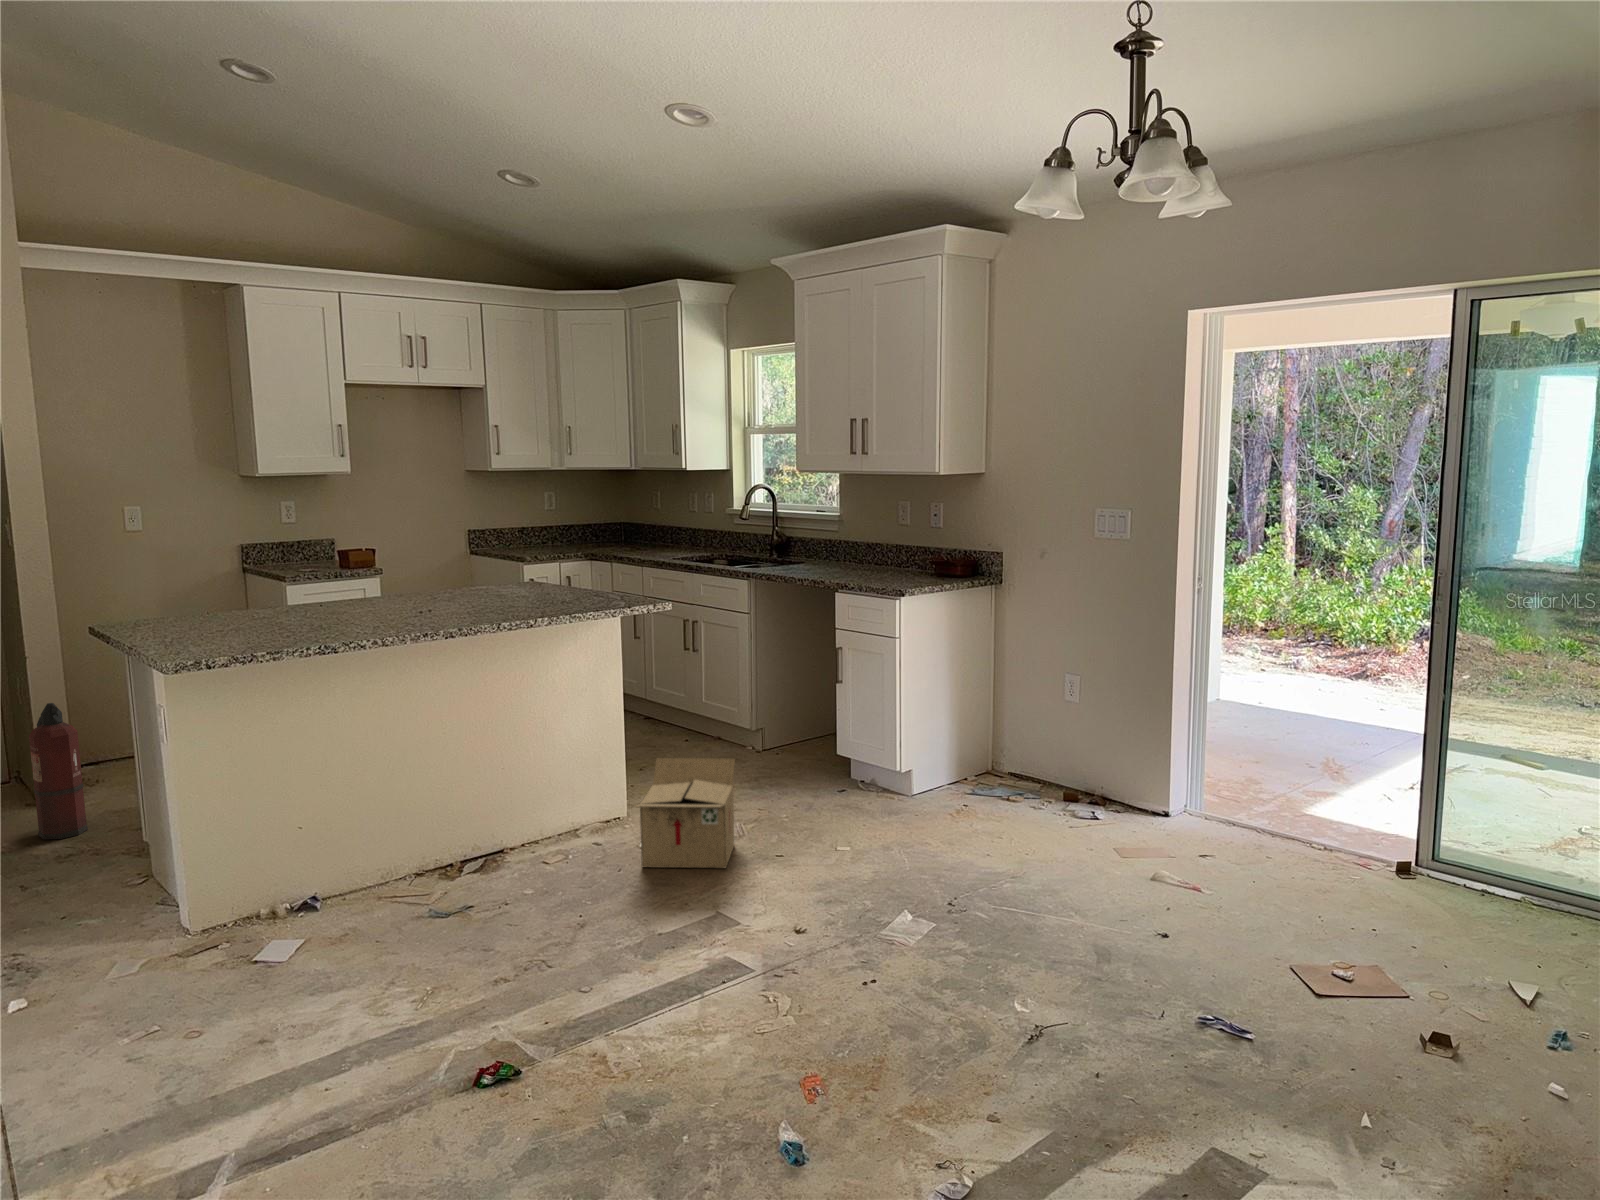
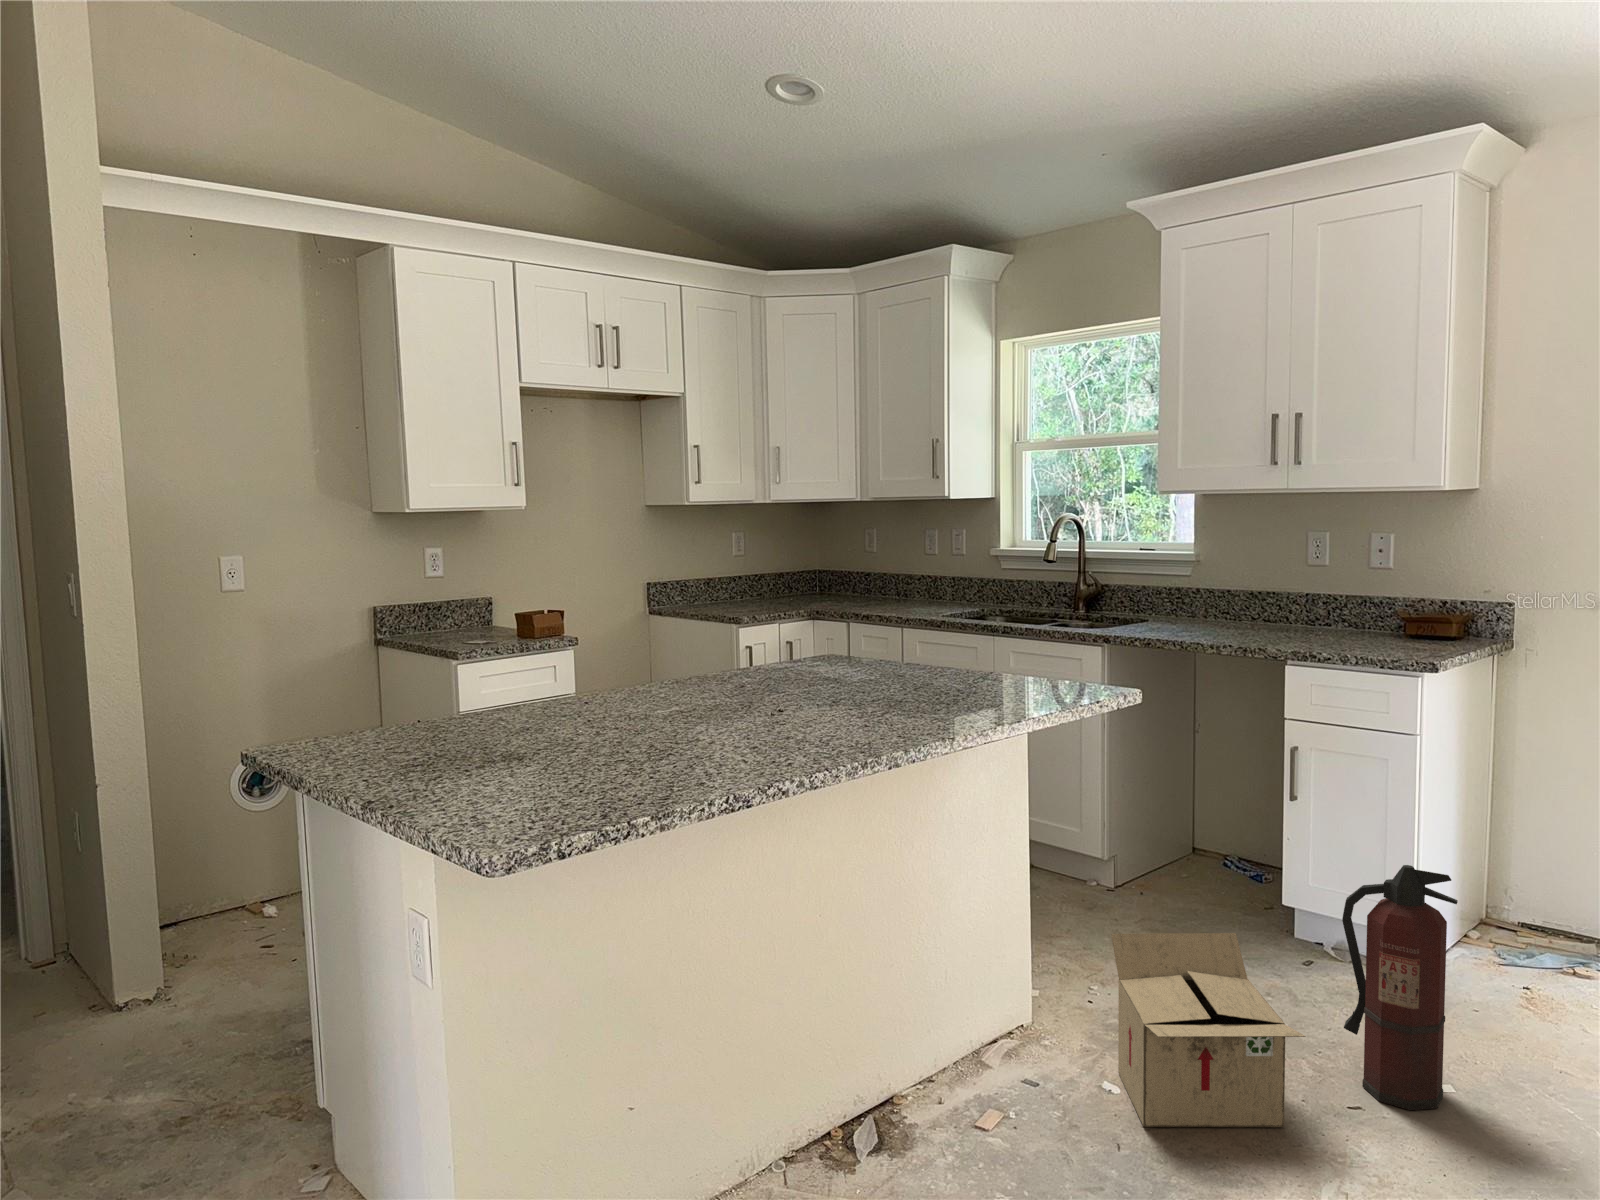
fire extinguisher: present [29,703,88,840] -> present [1342,865,1458,1110]

